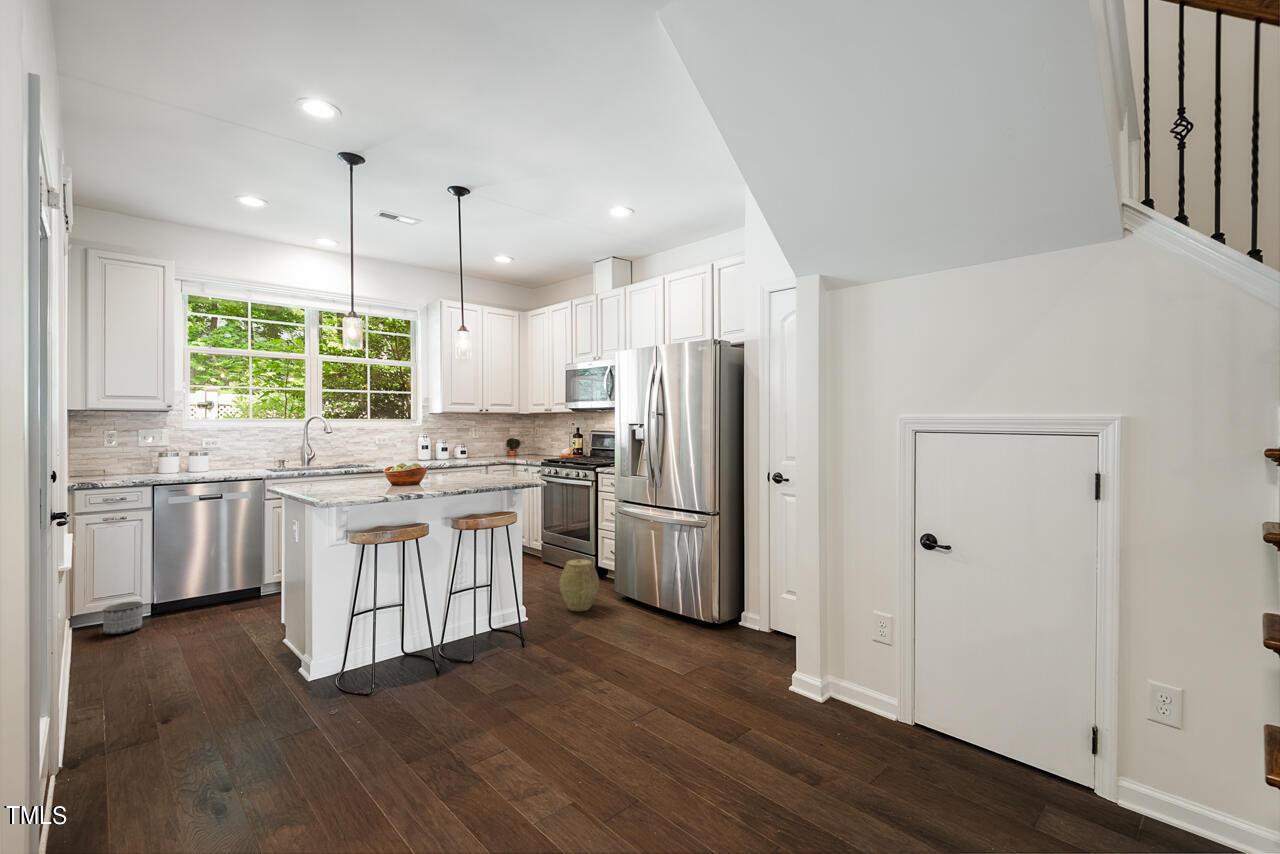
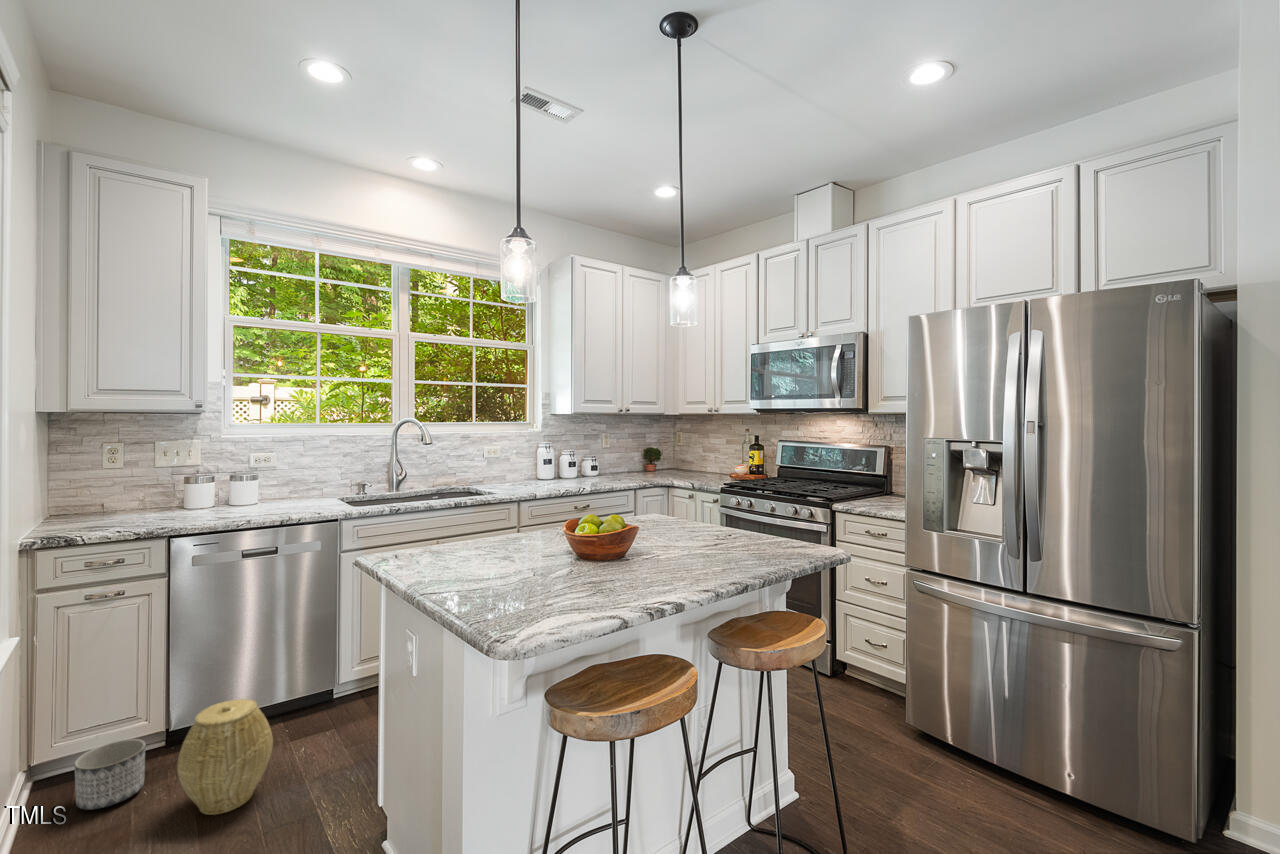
woven basket: present [560,559,599,611] -> present [177,699,273,815]

